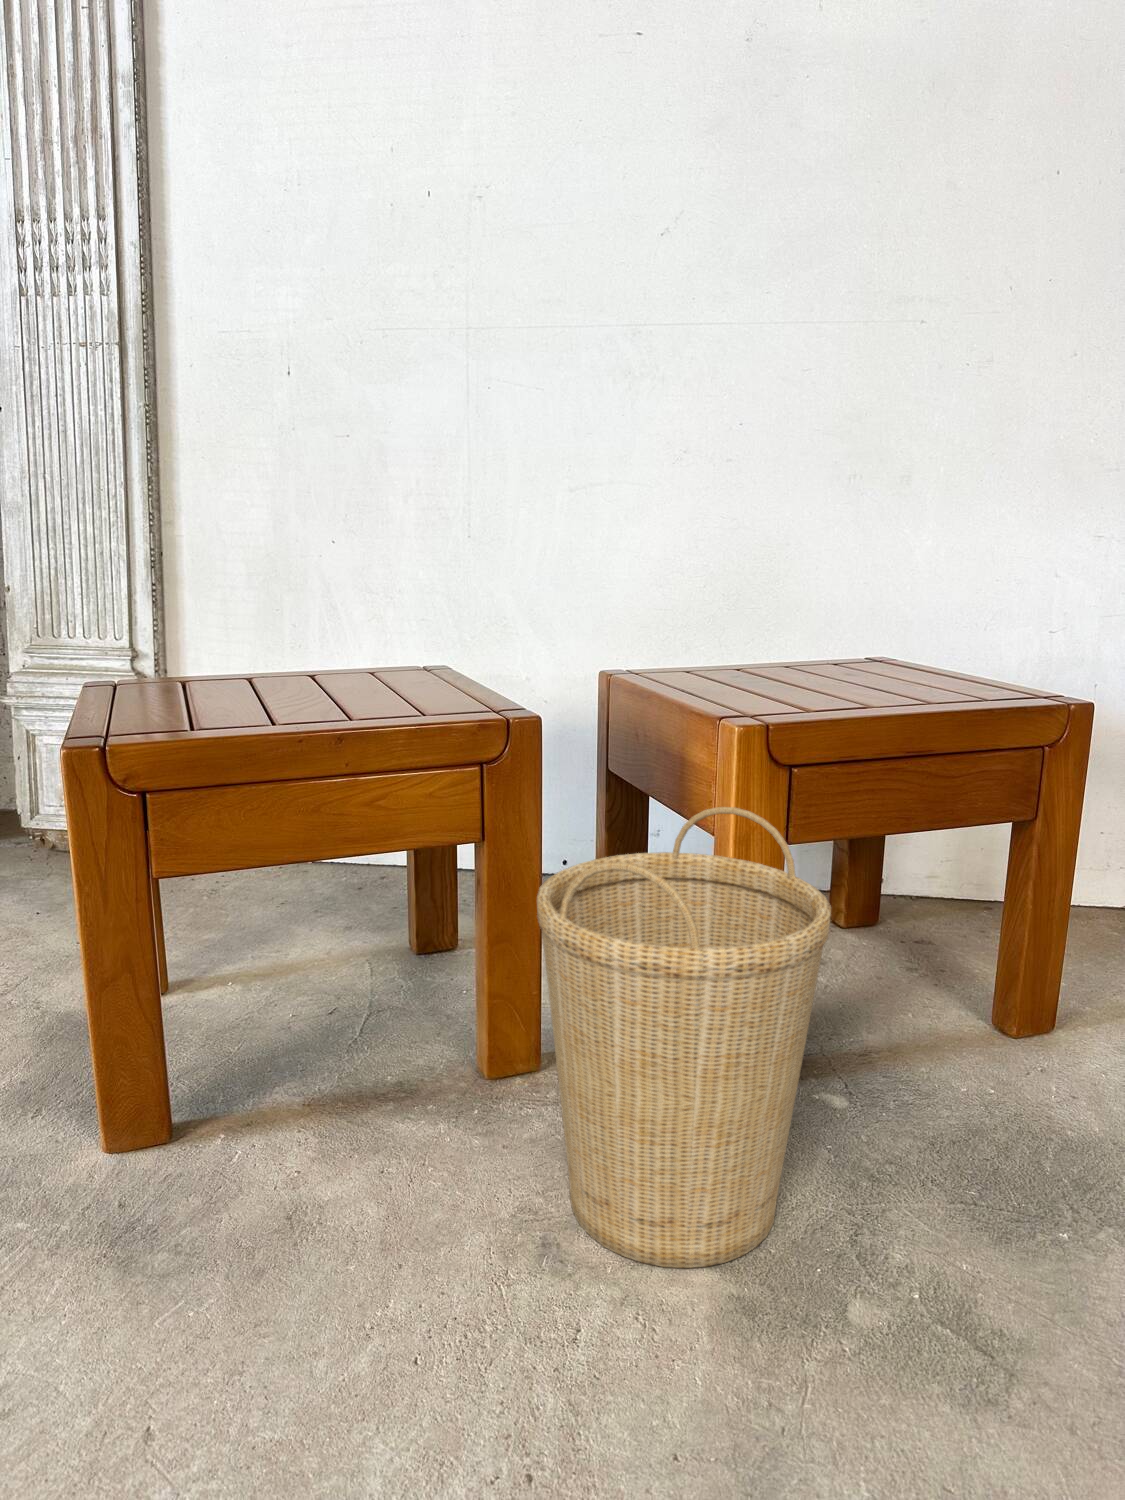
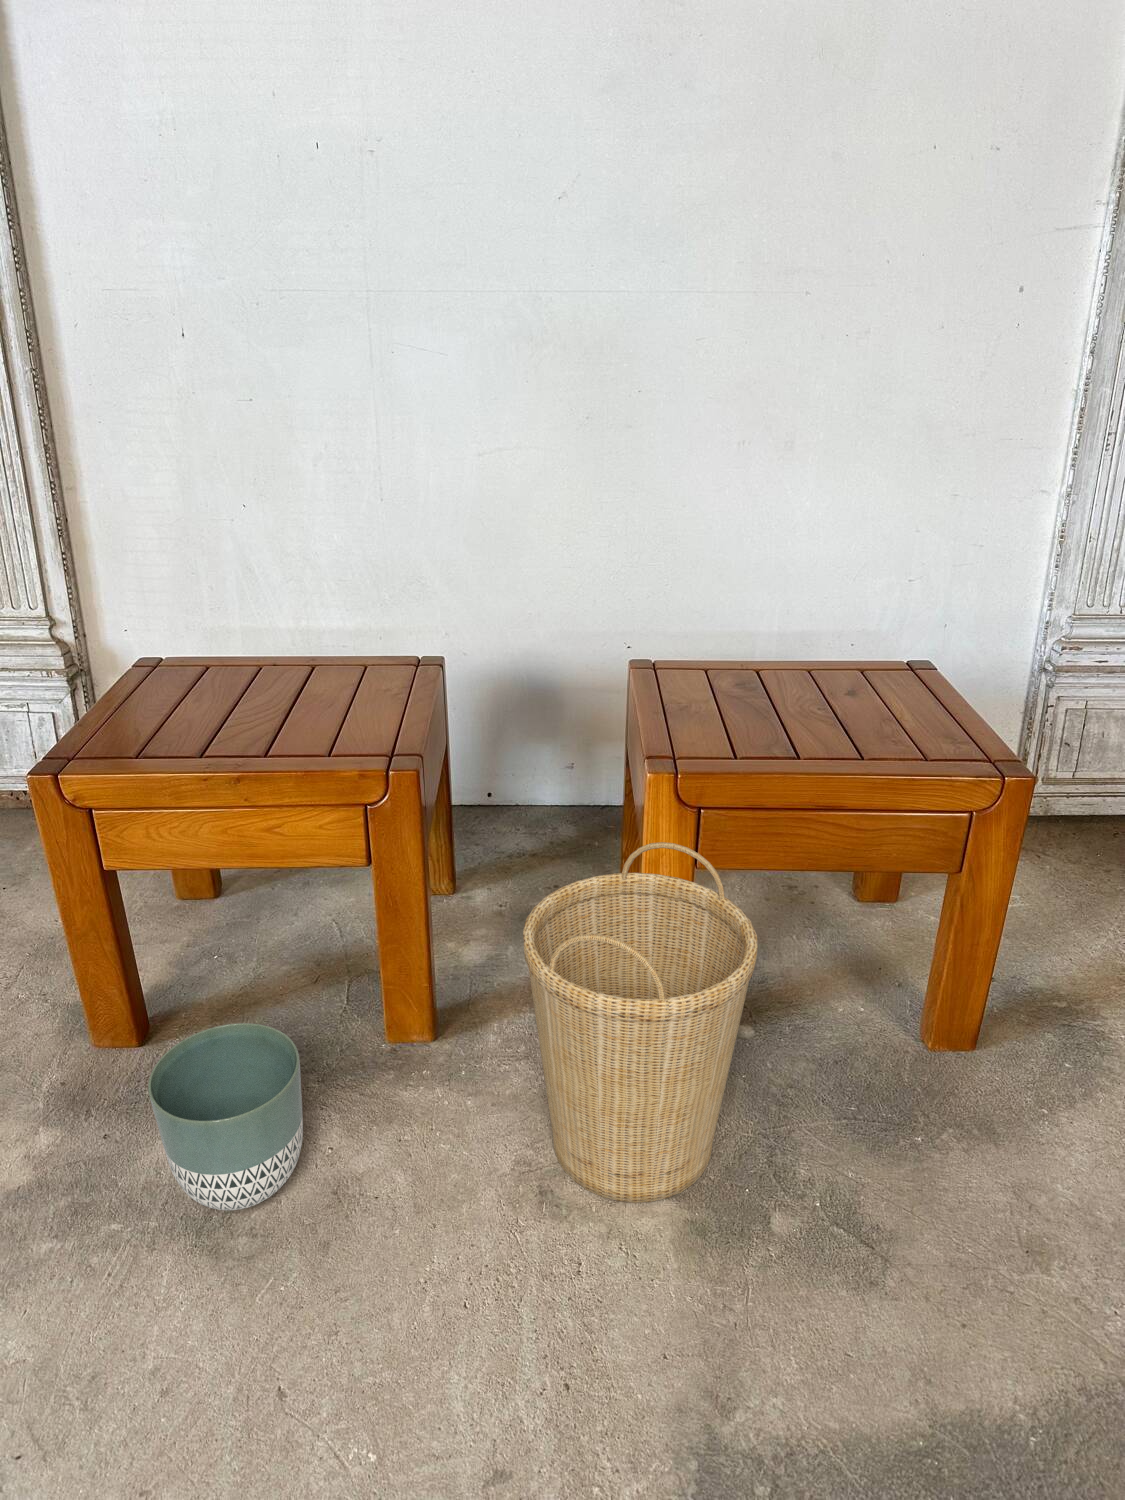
planter: none [76,993,262,1218] -> present [148,1023,303,1210]

